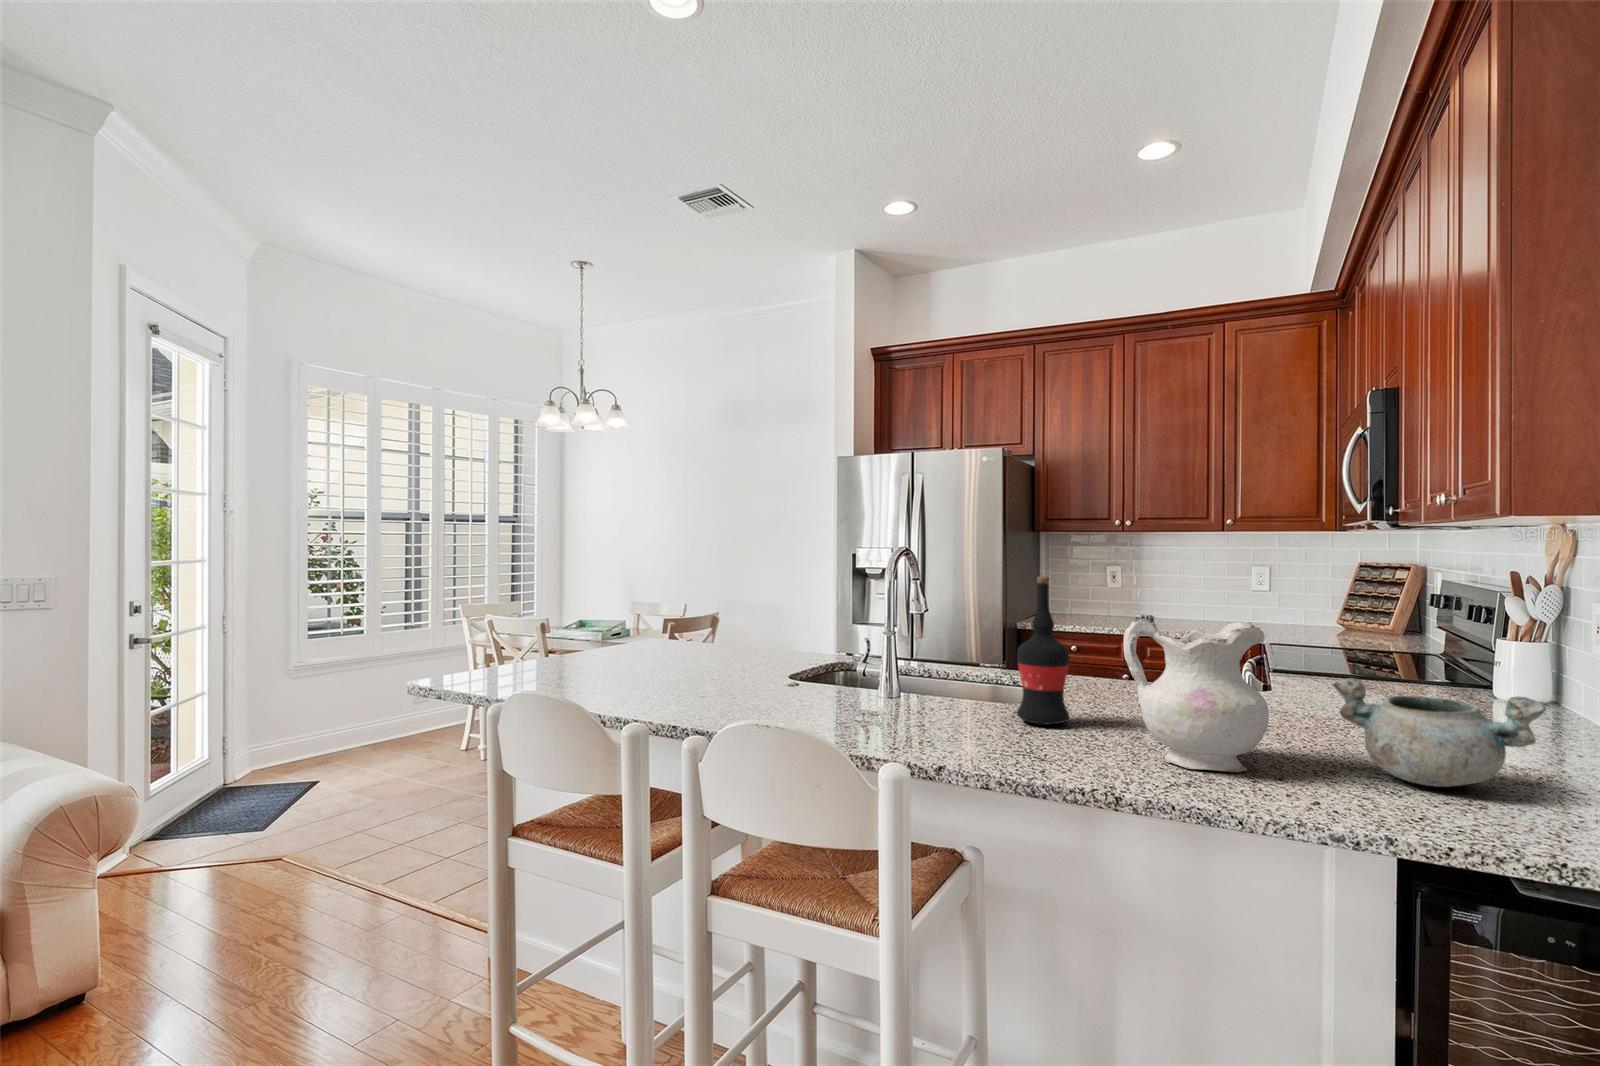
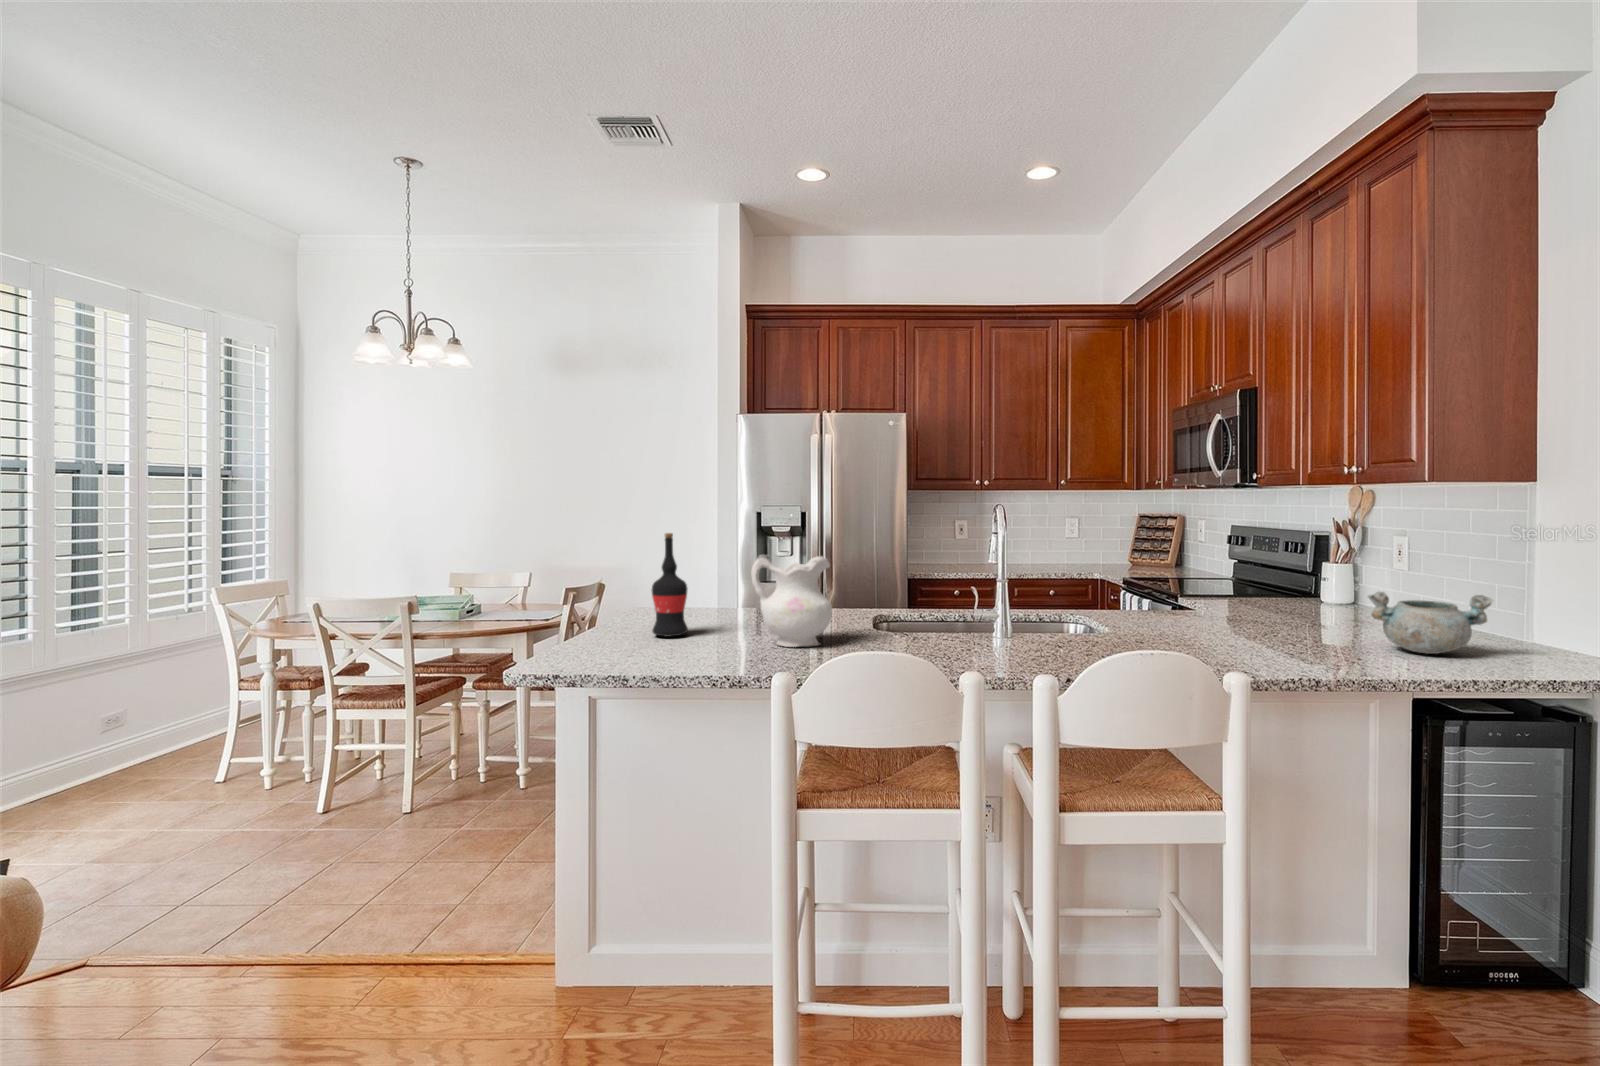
wine bottle: present [1017,576,1070,725] -> present [652,533,688,636]
ceramic pitcher: present [1124,614,1269,772] -> present [752,555,832,647]

